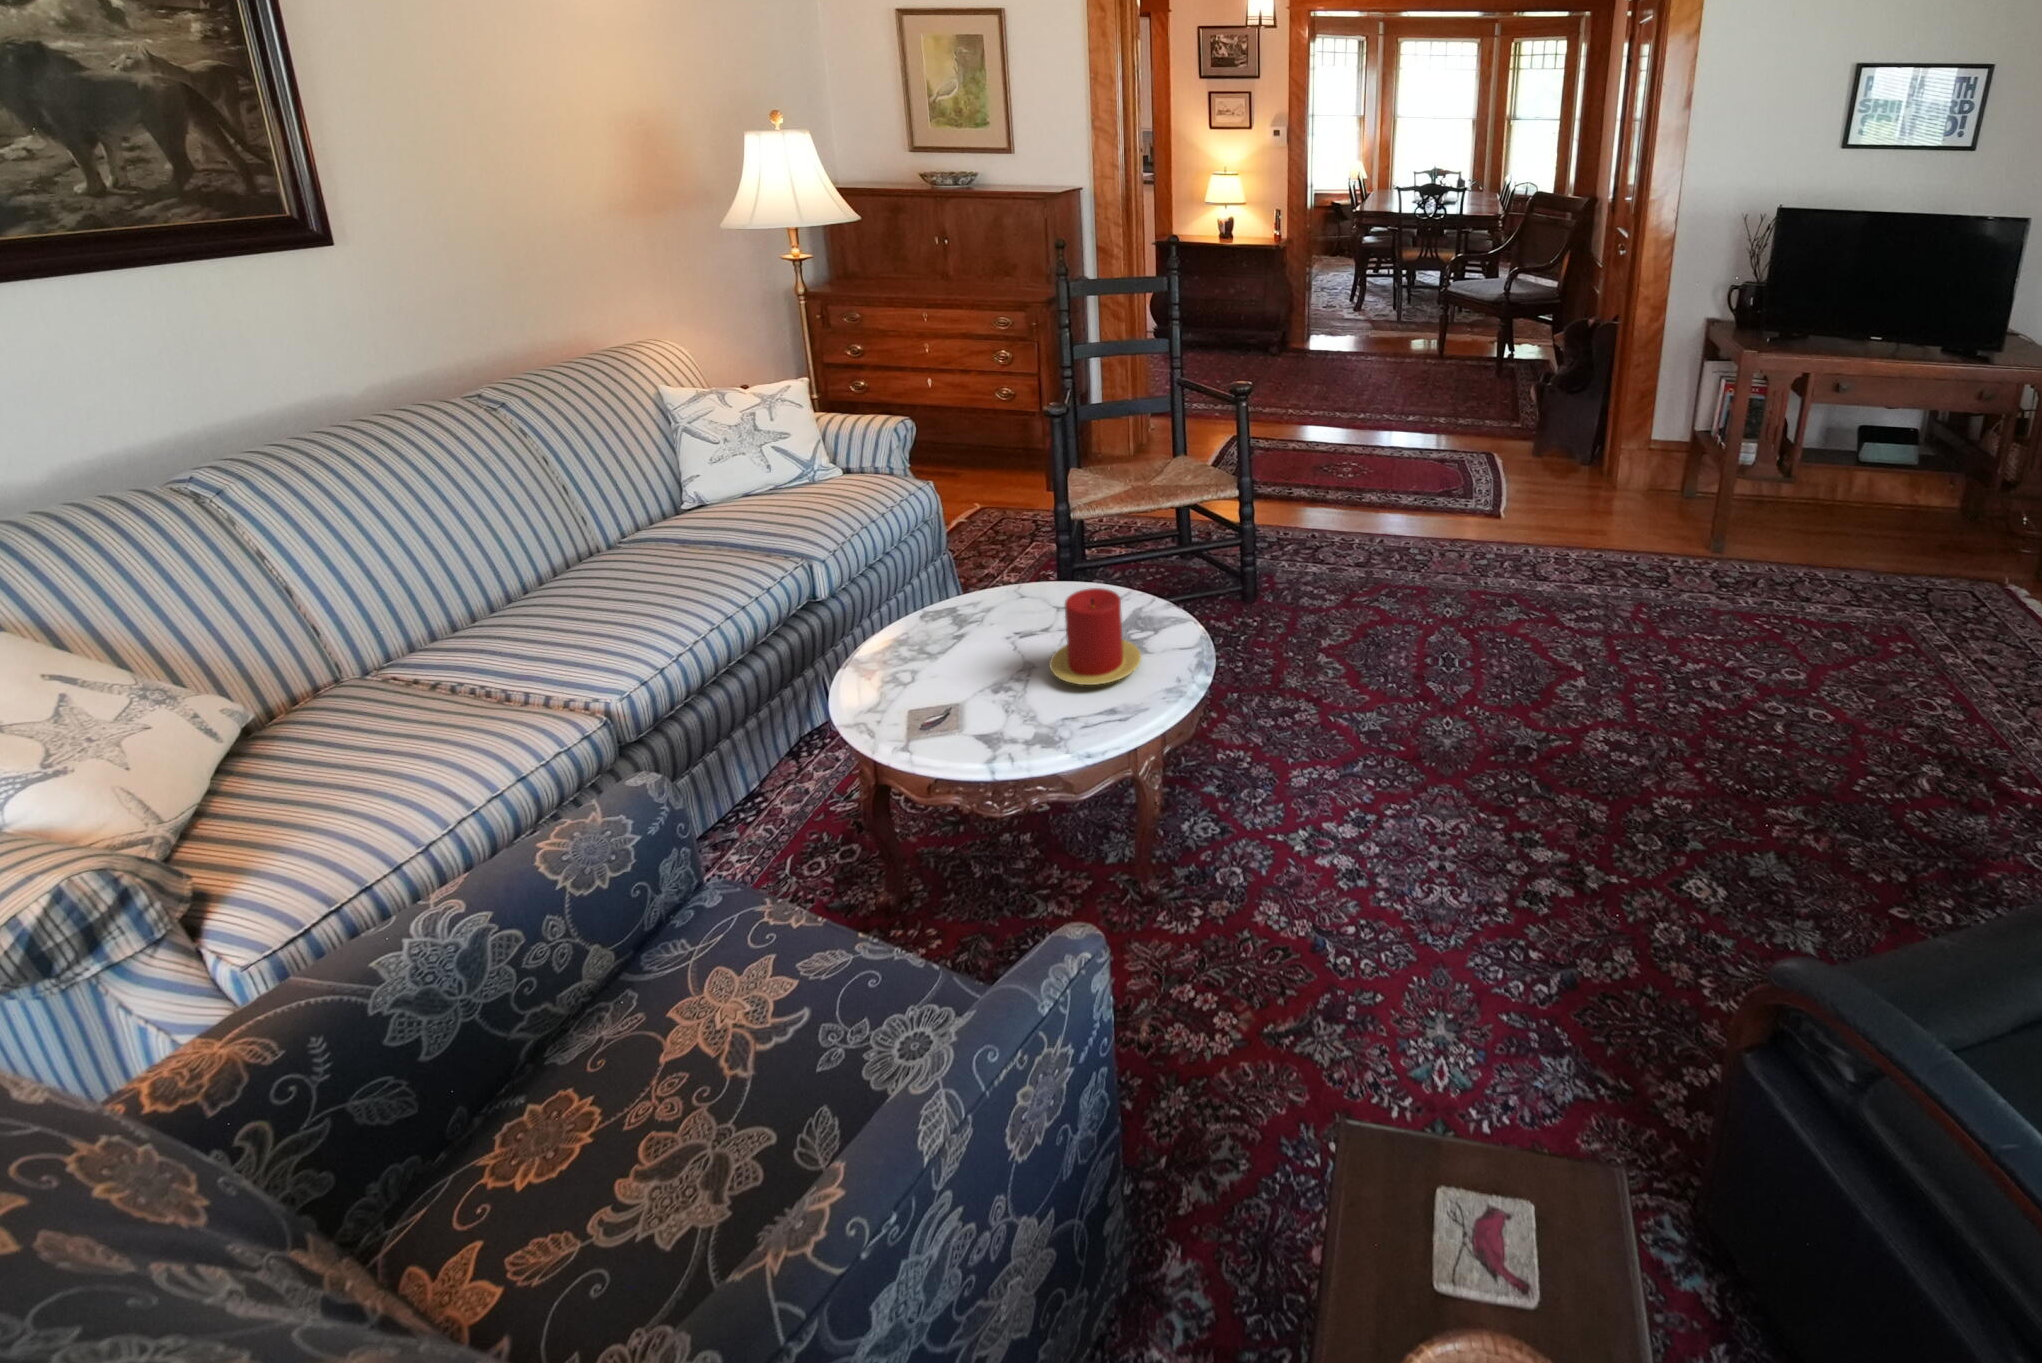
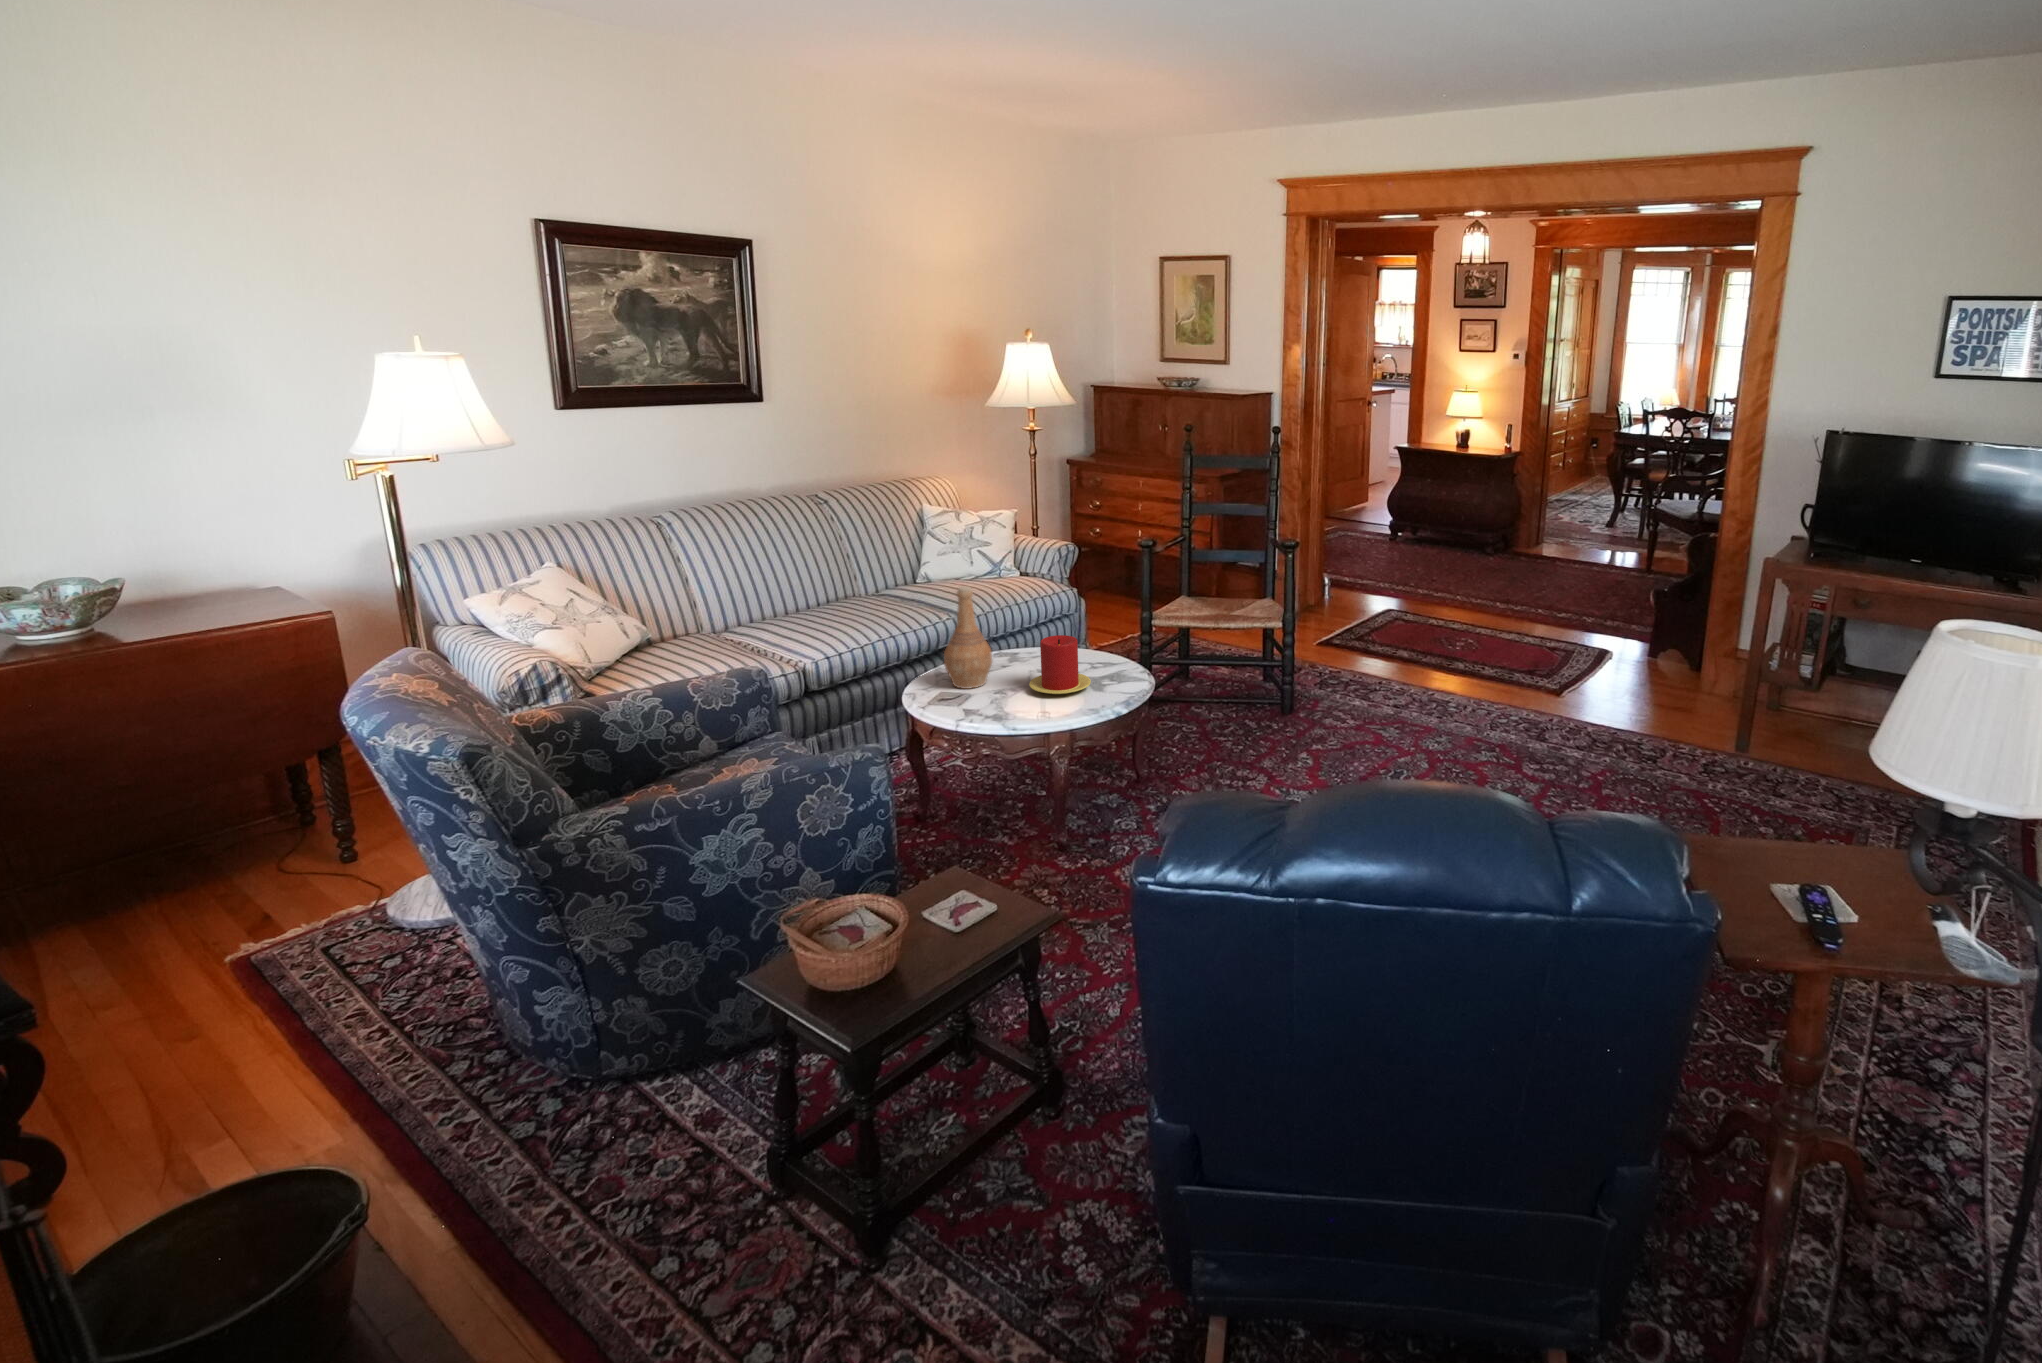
vase: none [904,542,982,702] -> present [944,586,992,689]

